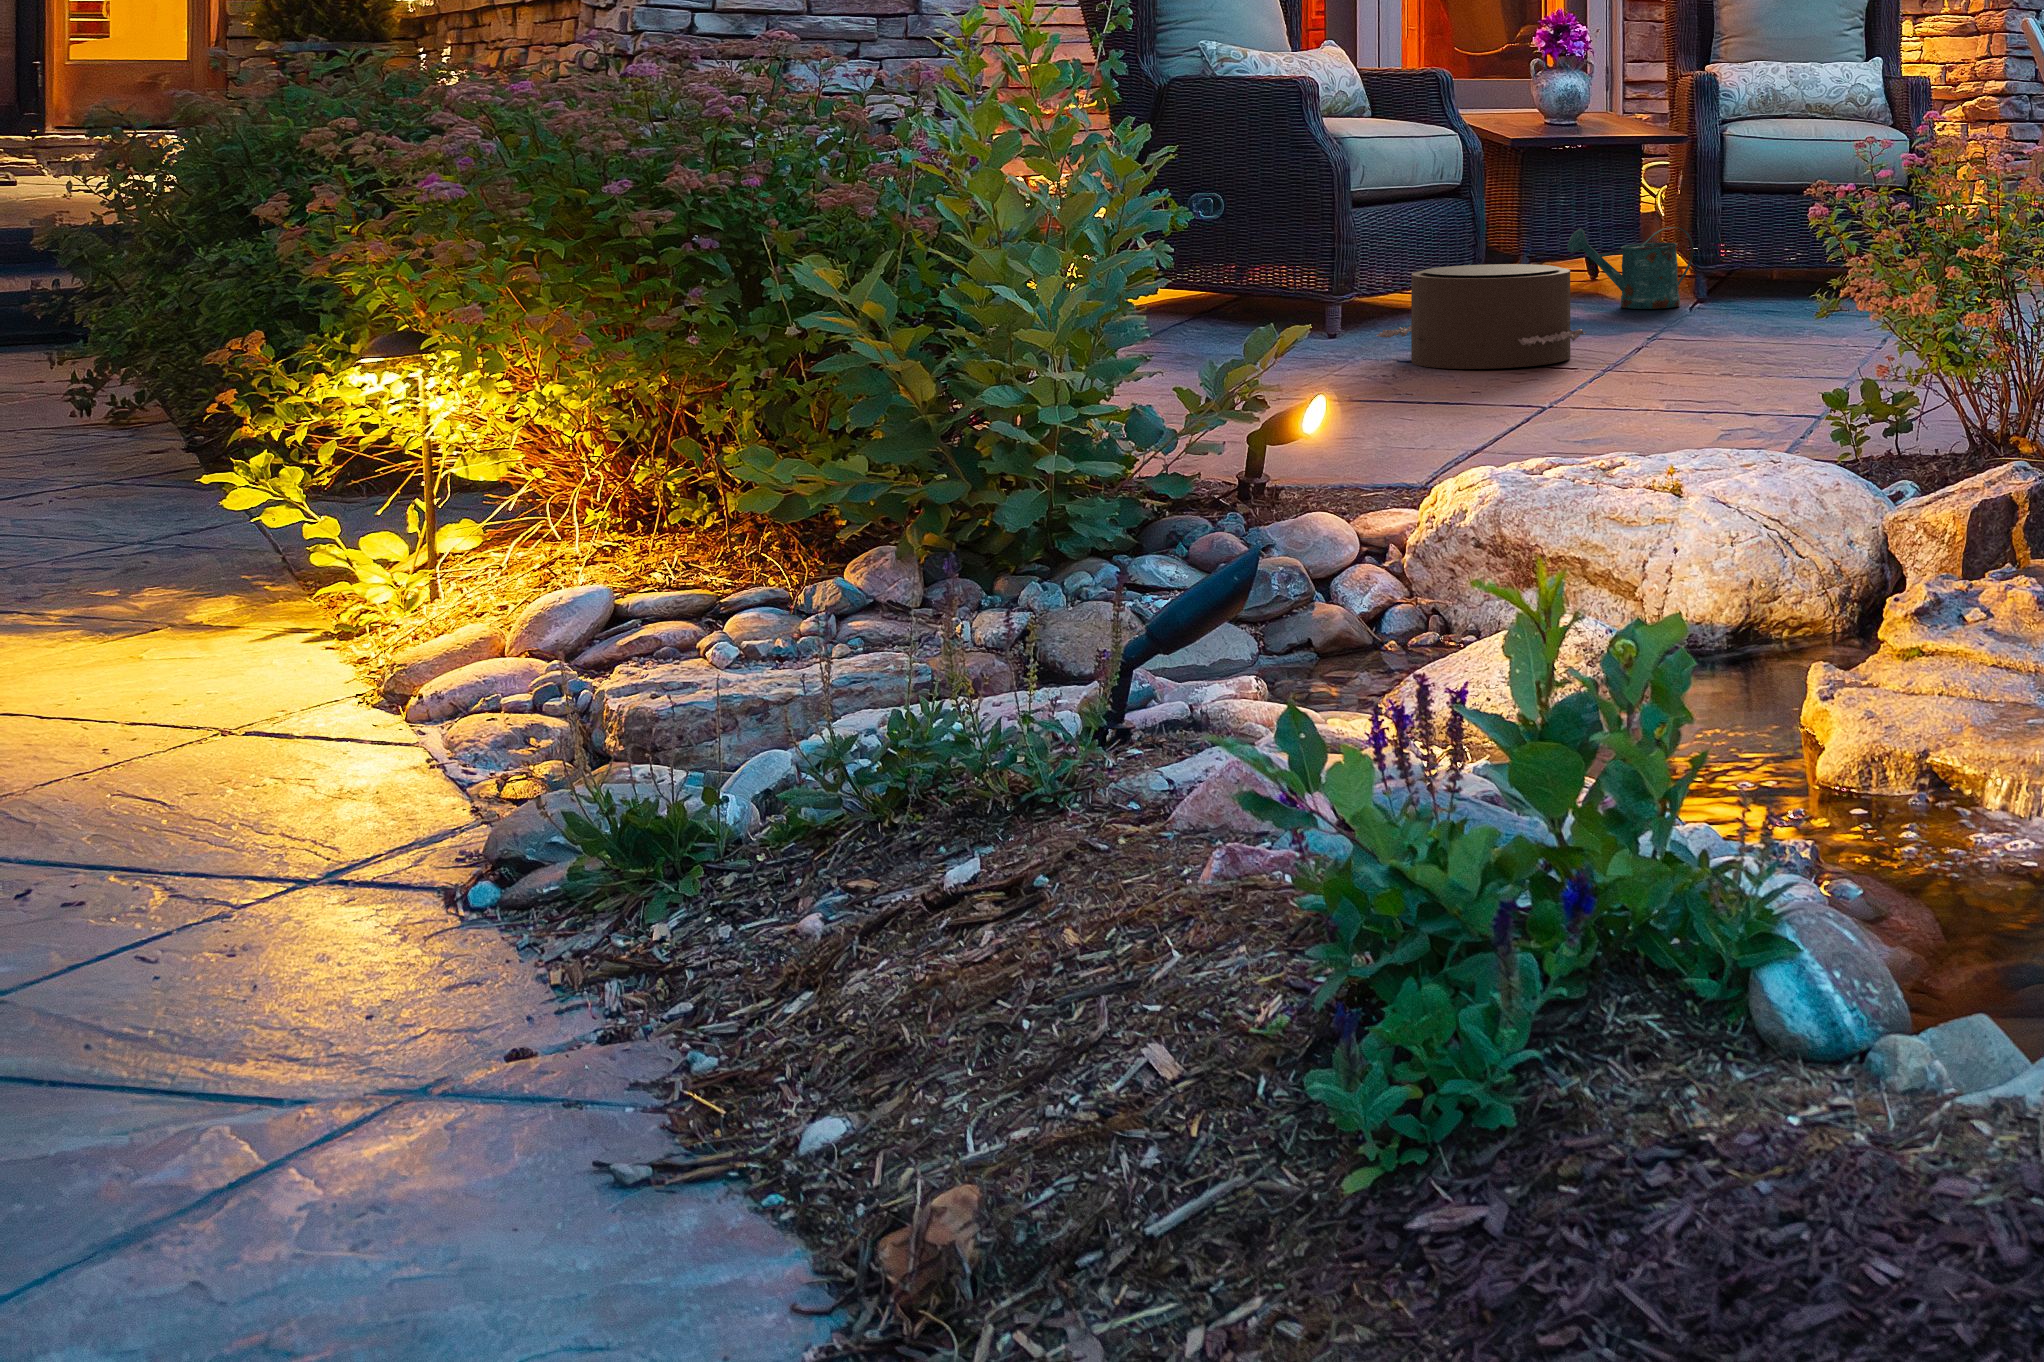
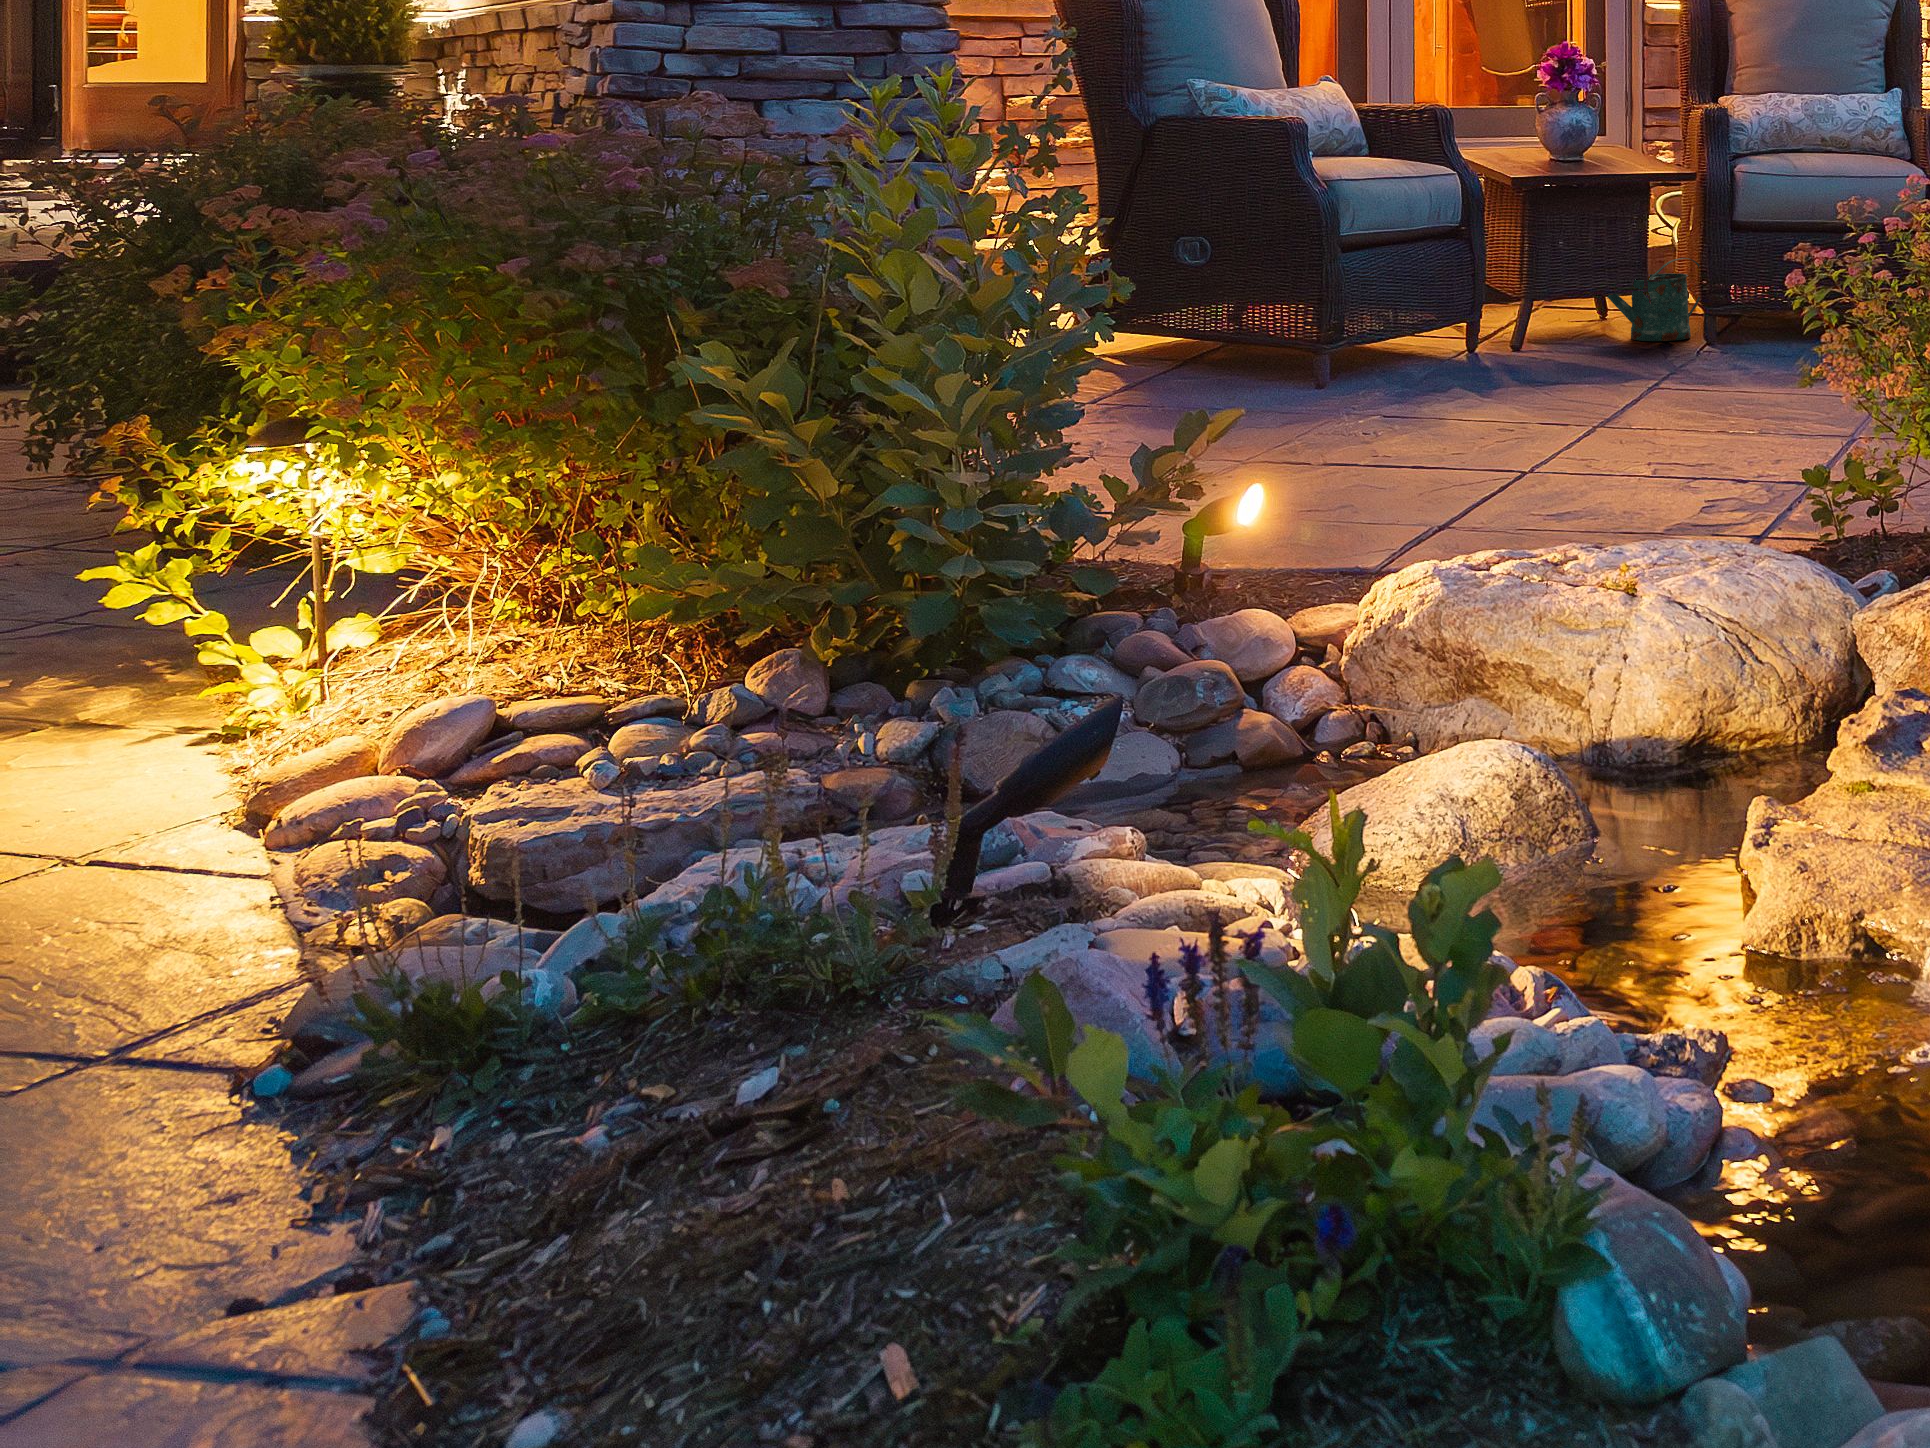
pouf: present [1377,264,1586,369] -> none [1366,307,1580,418]

